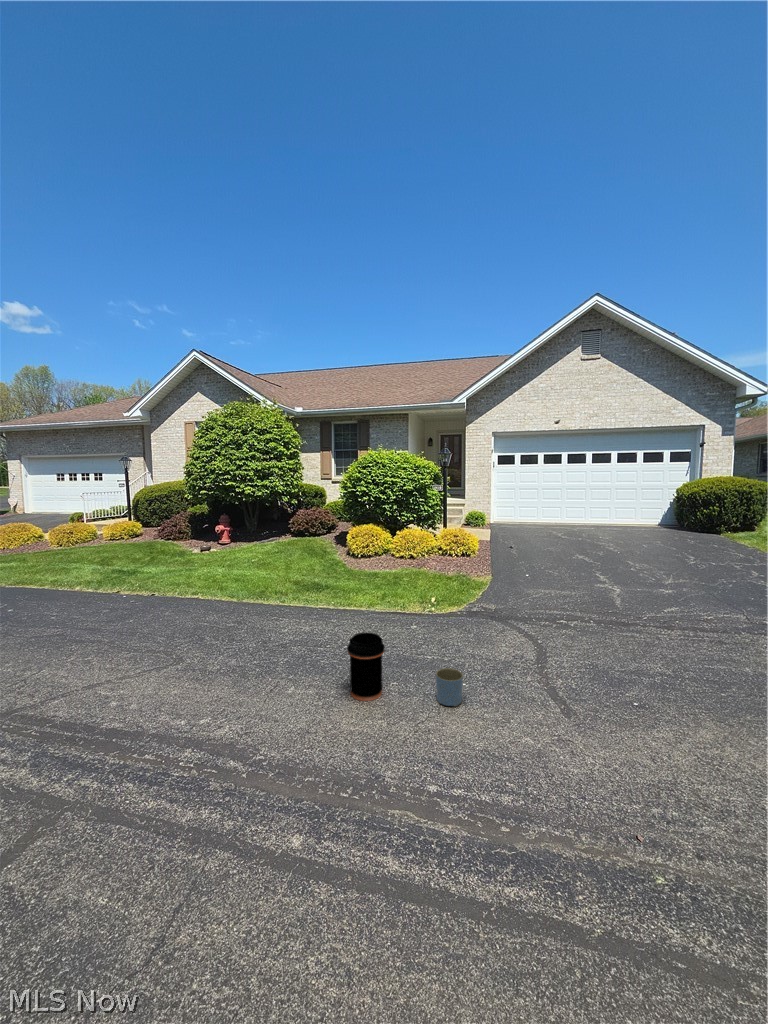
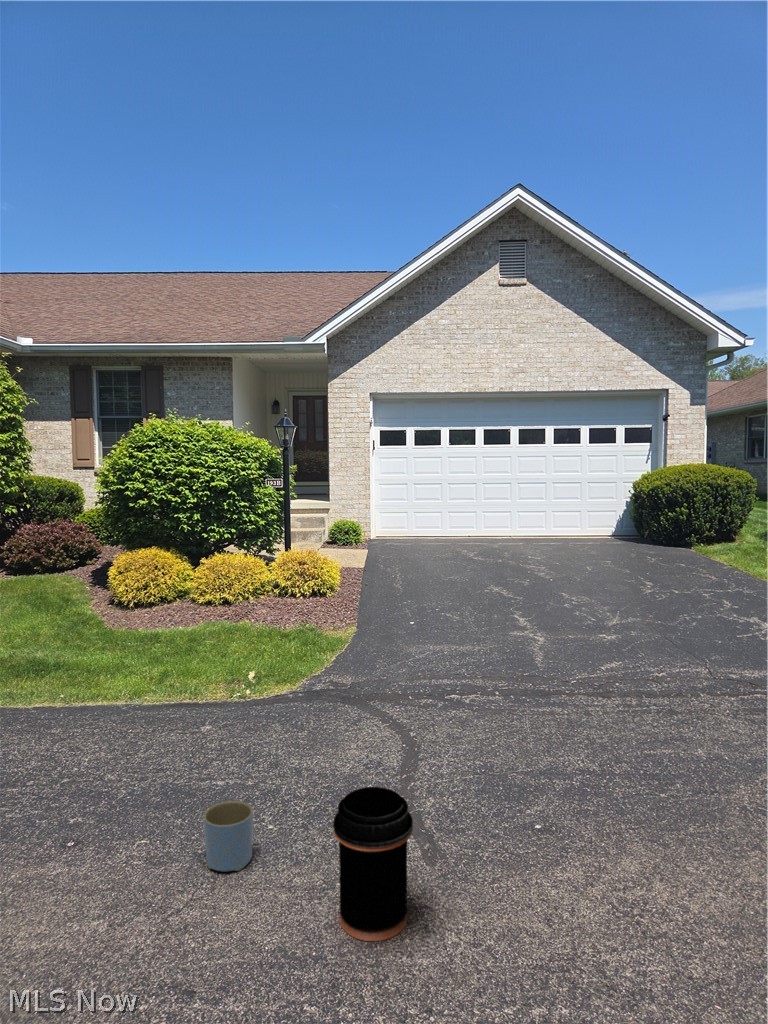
trash can: present [347,632,385,701] -> present [333,787,413,941]

